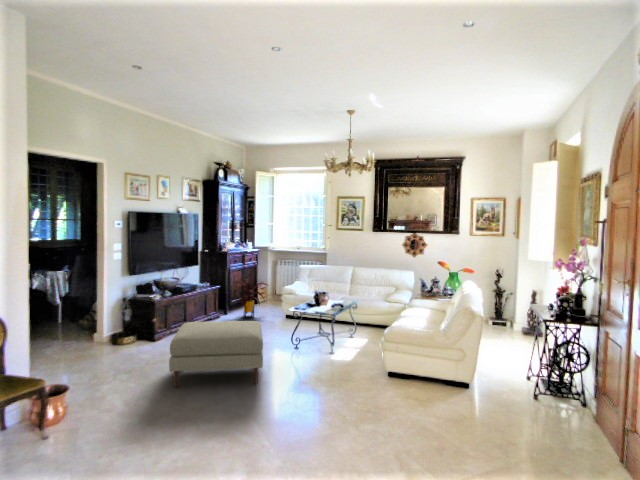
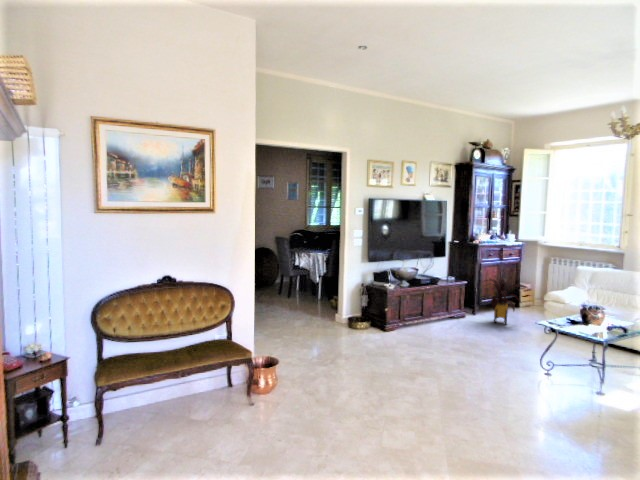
ottoman: present [169,321,263,388] -> none [374,317,490,404]

